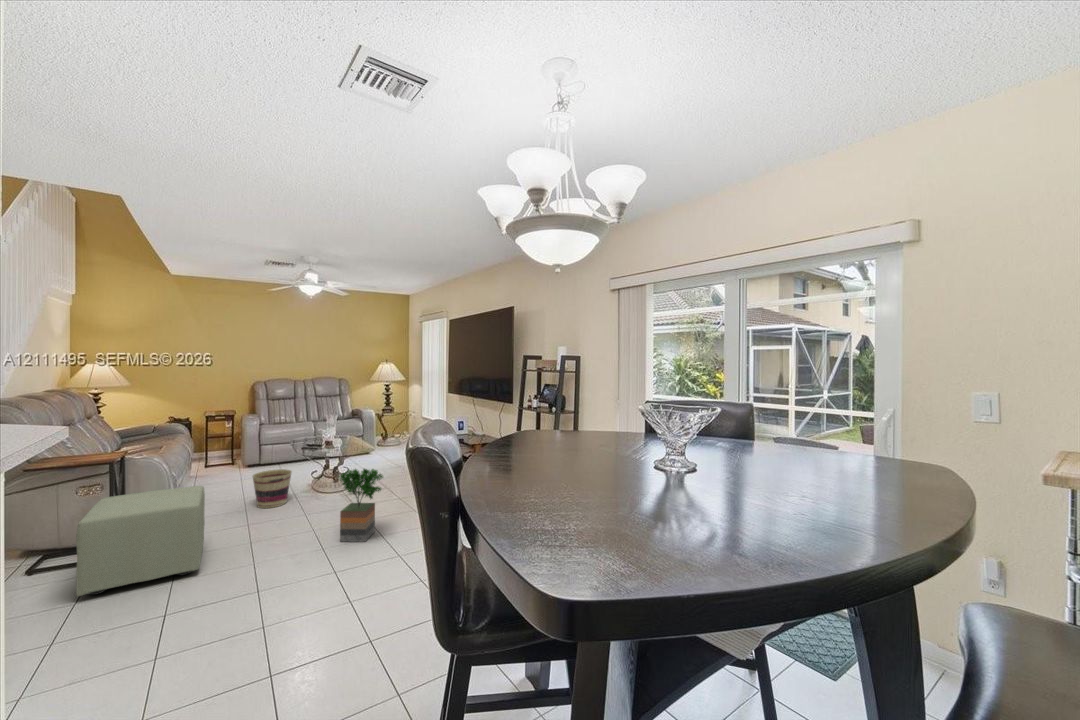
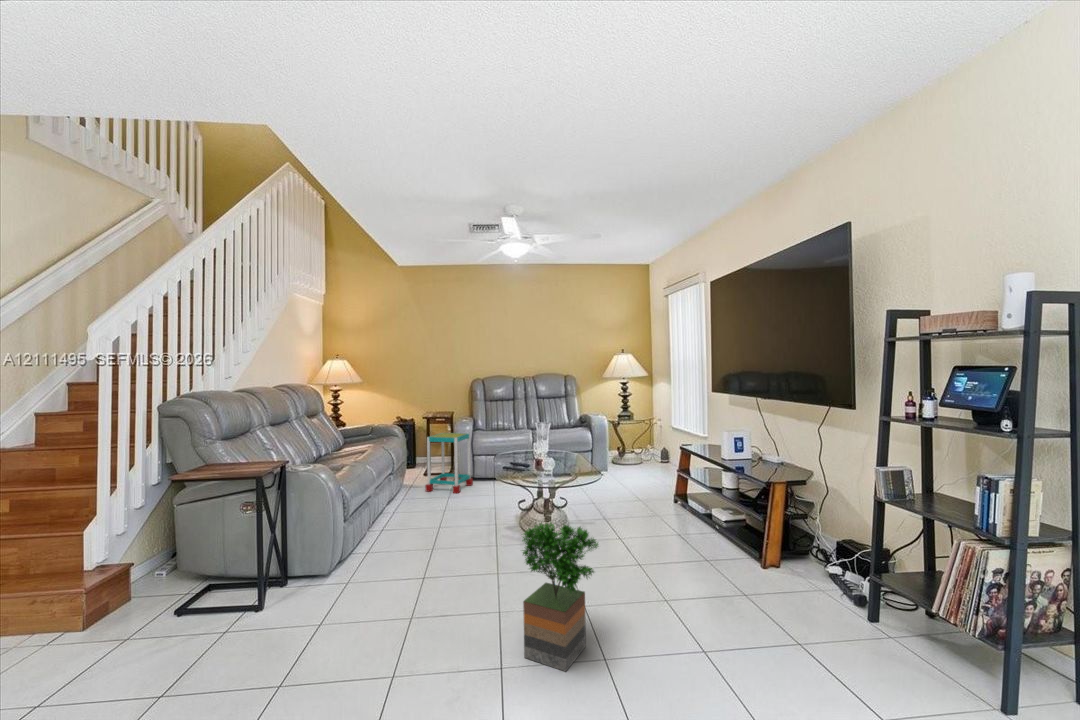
side table: none [215,427,260,477] -> present [426,433,473,493]
basket: present [253,469,291,508] -> none [438,496,485,552]
ottoman: present [76,486,205,596] -> none [165,520,353,679]

